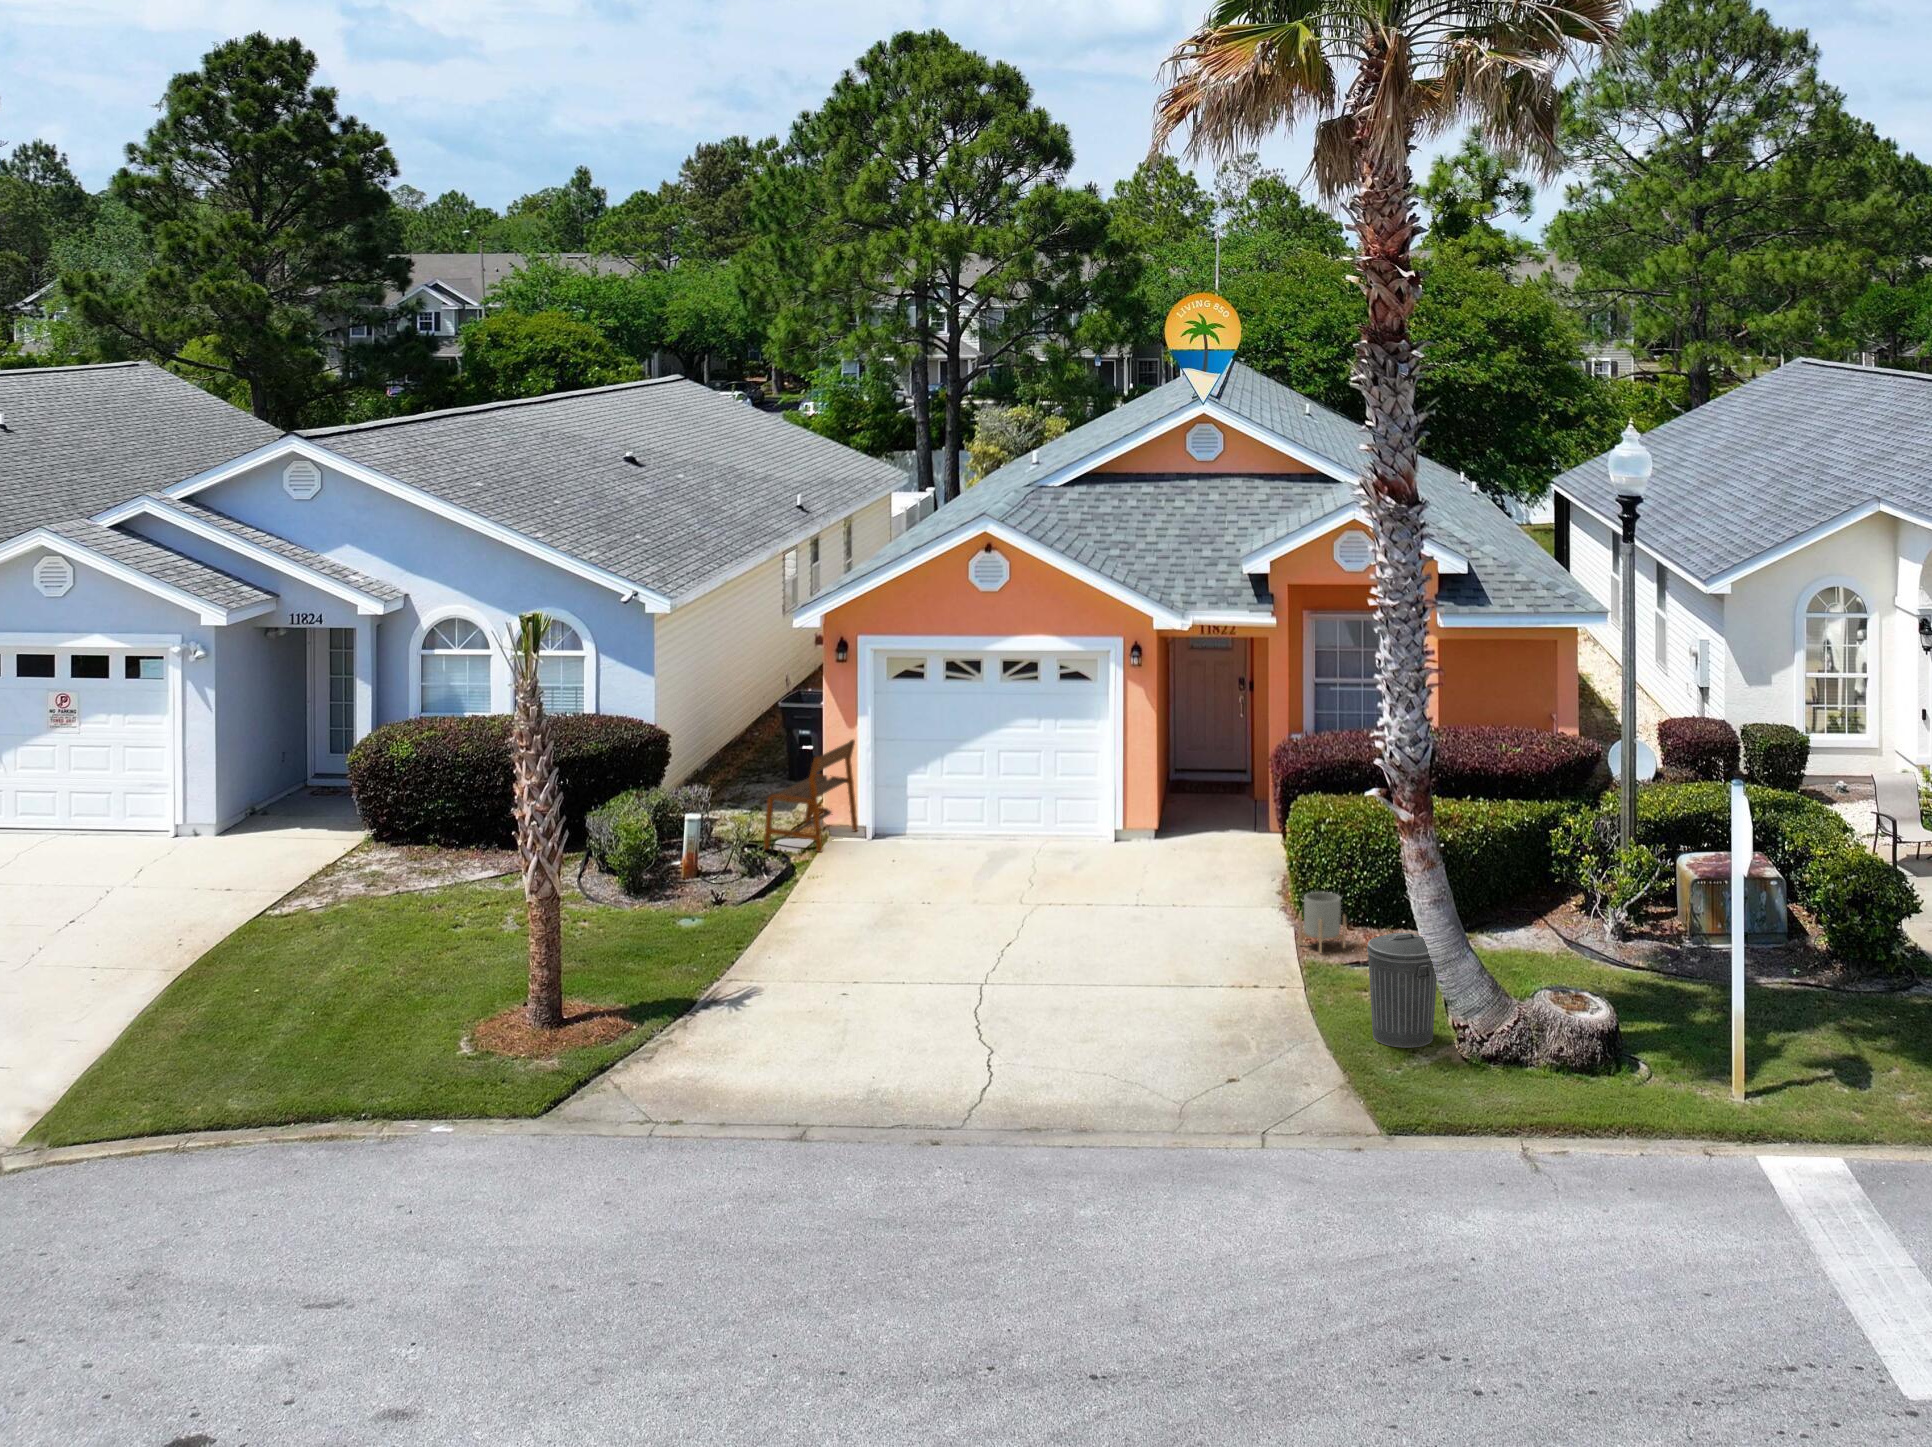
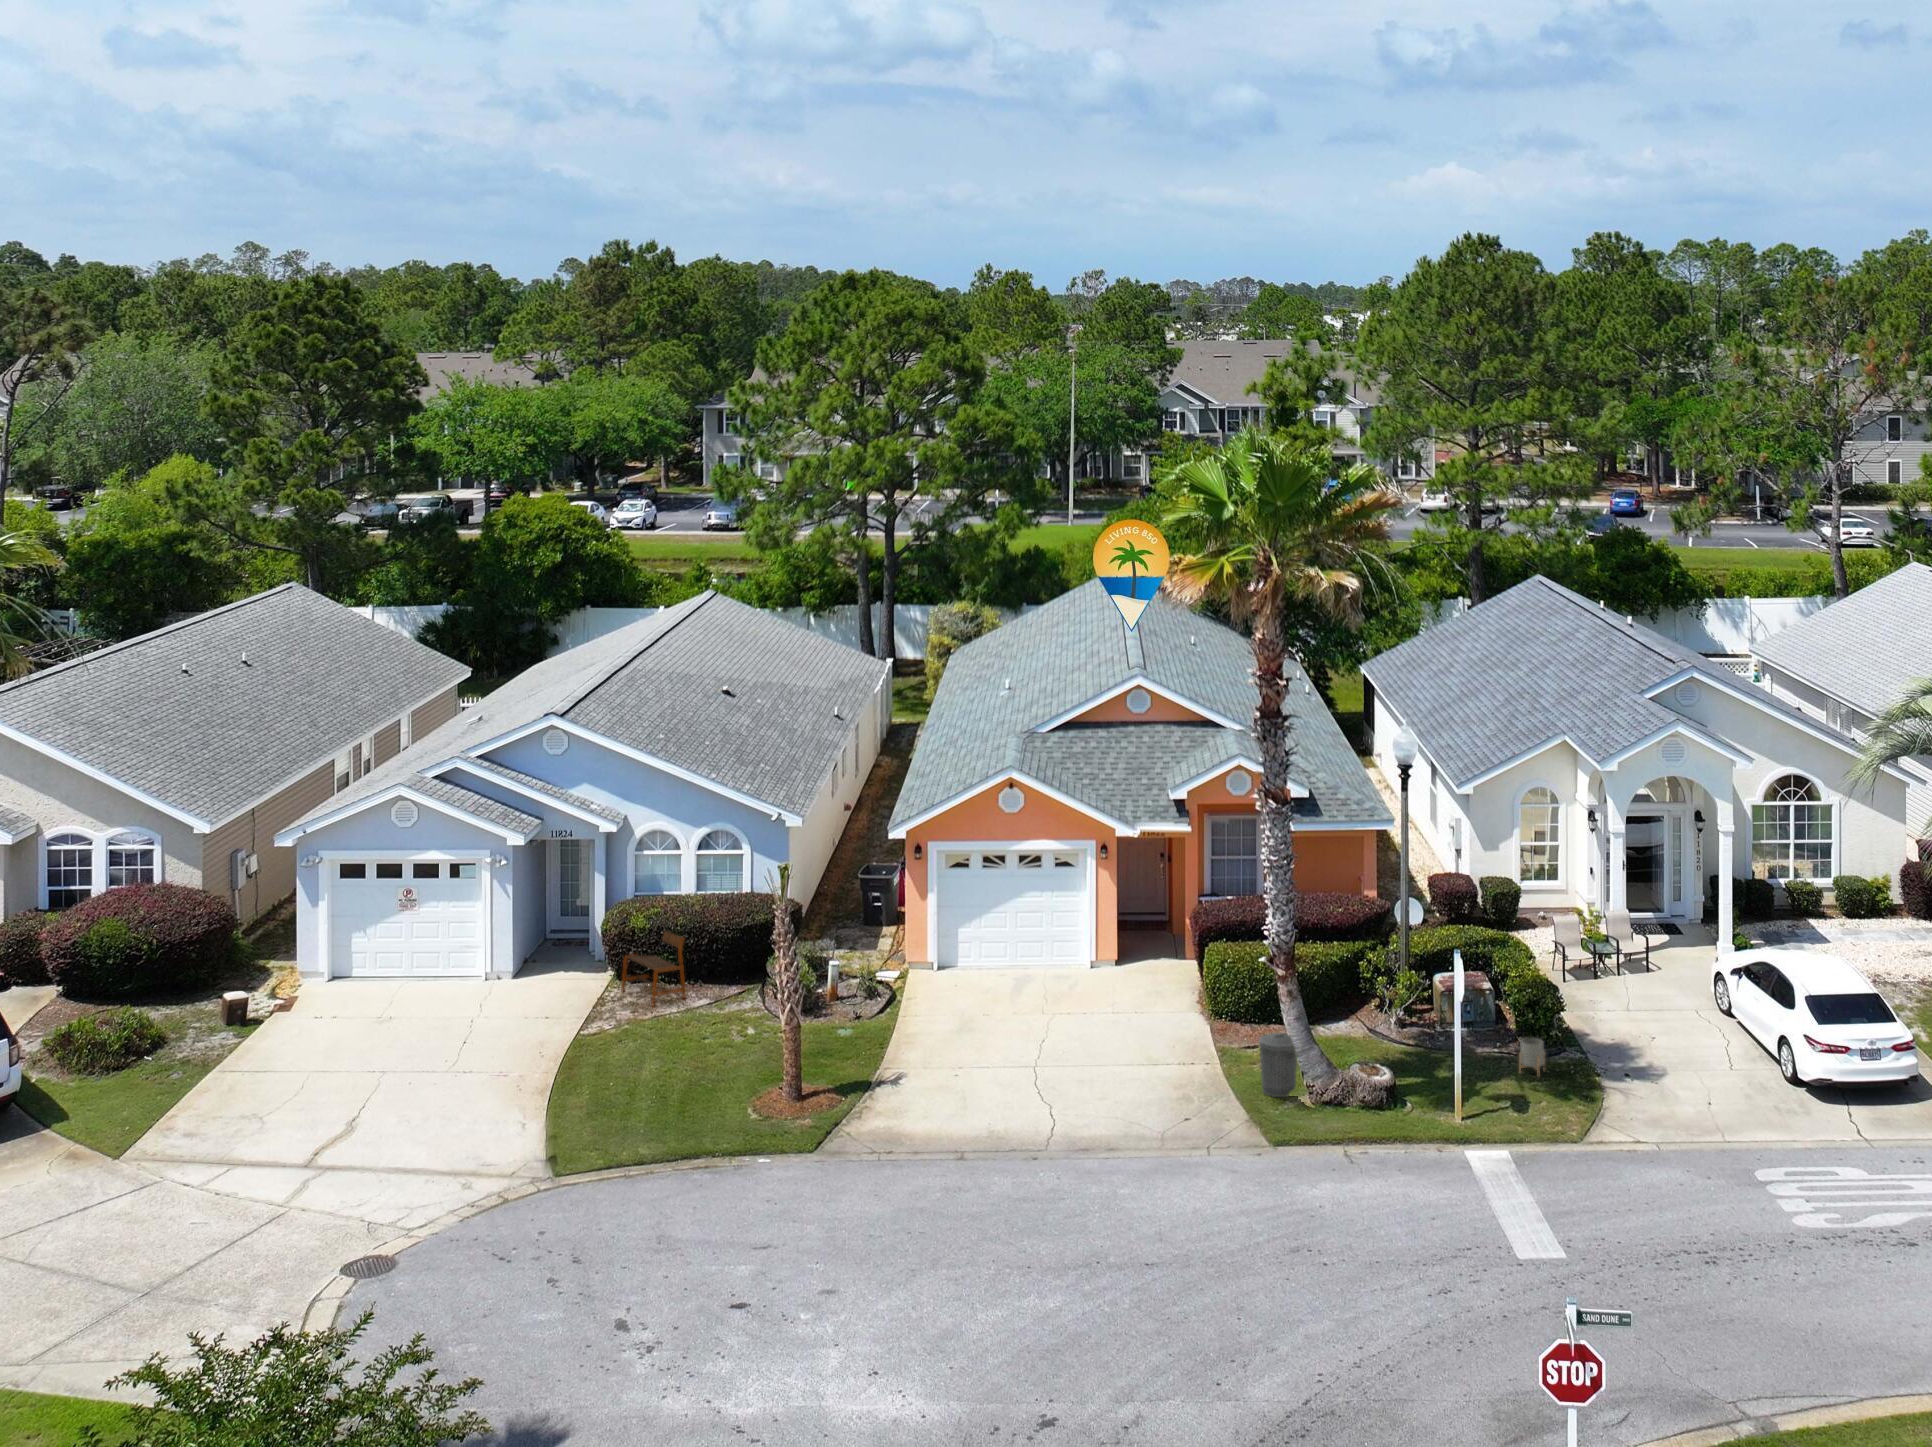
bench: present [764,740,858,852] -> present [621,931,686,1007]
planter: present [1299,892,1346,954] -> present [1519,1038,1545,1072]

